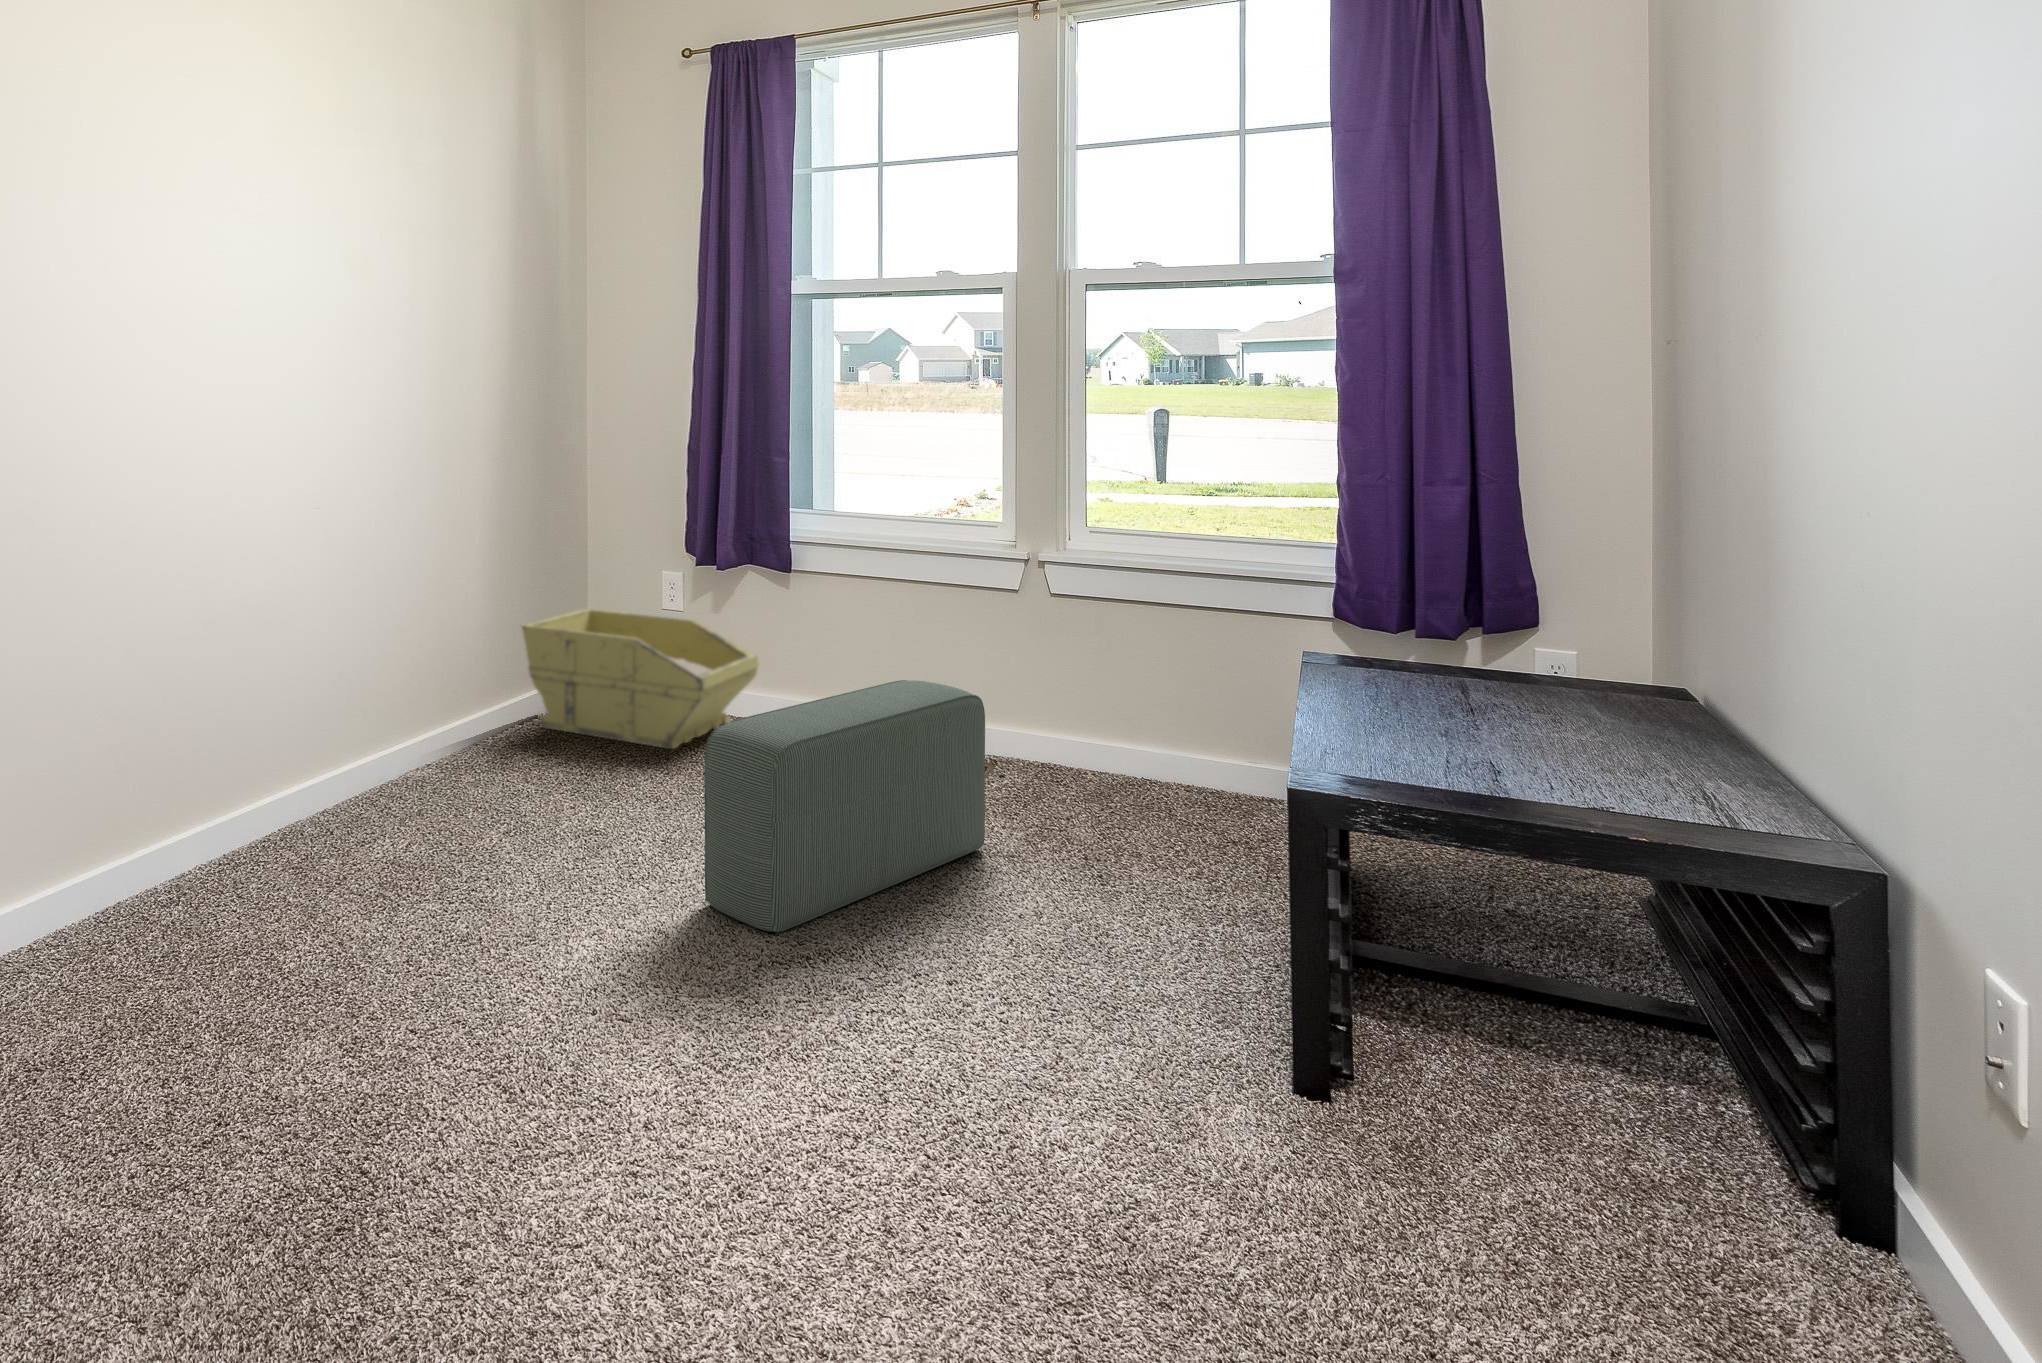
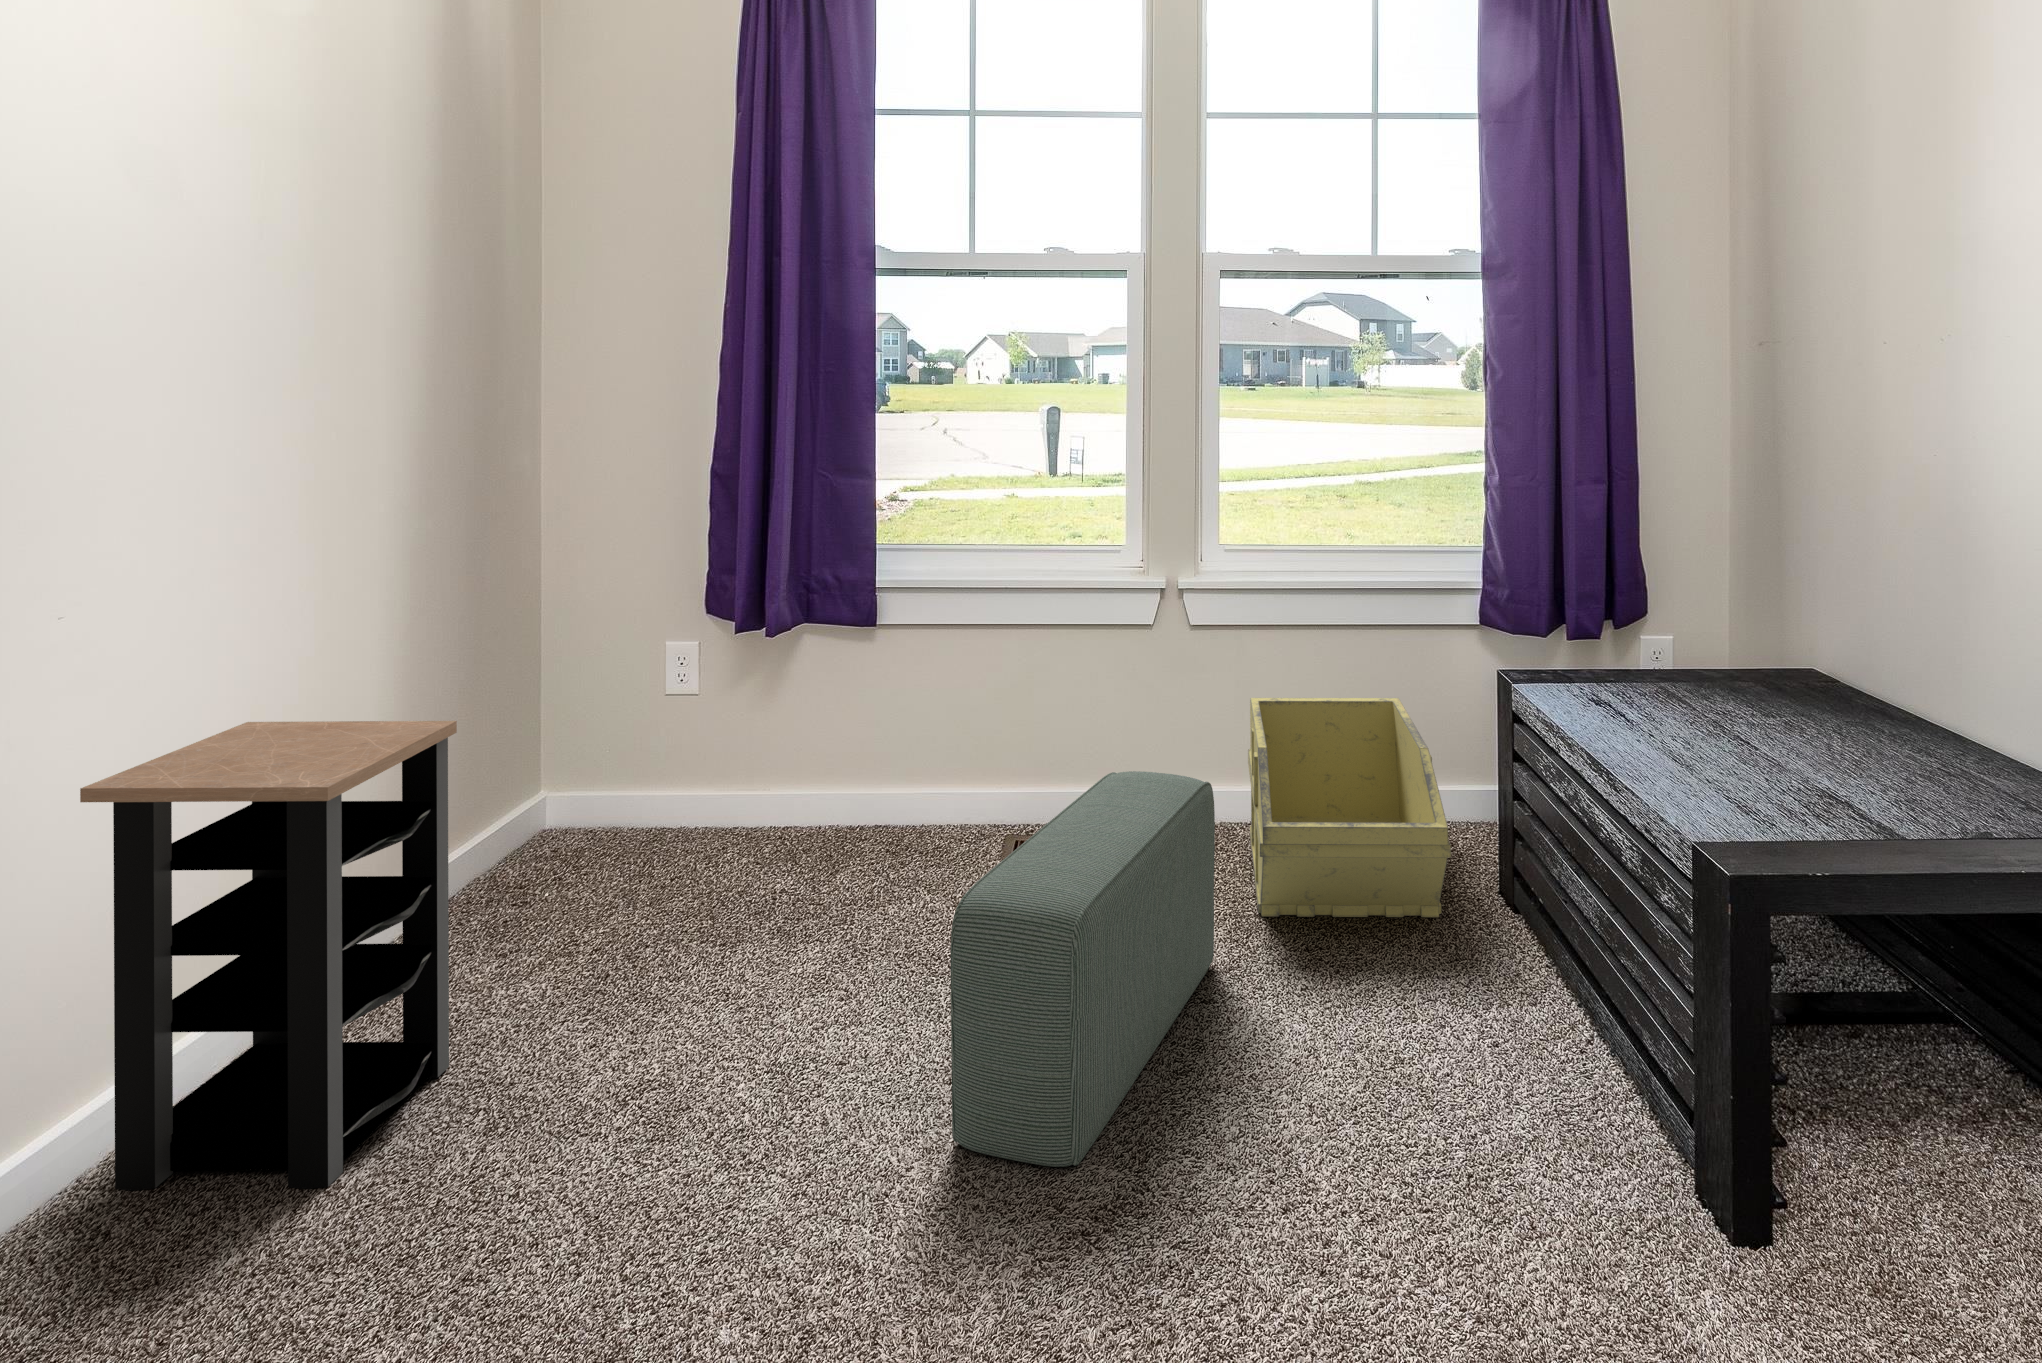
side table: none [263,571,462,842] -> present [80,721,457,1191]
storage bin: present [522,609,758,749] -> present [1248,698,1451,917]

